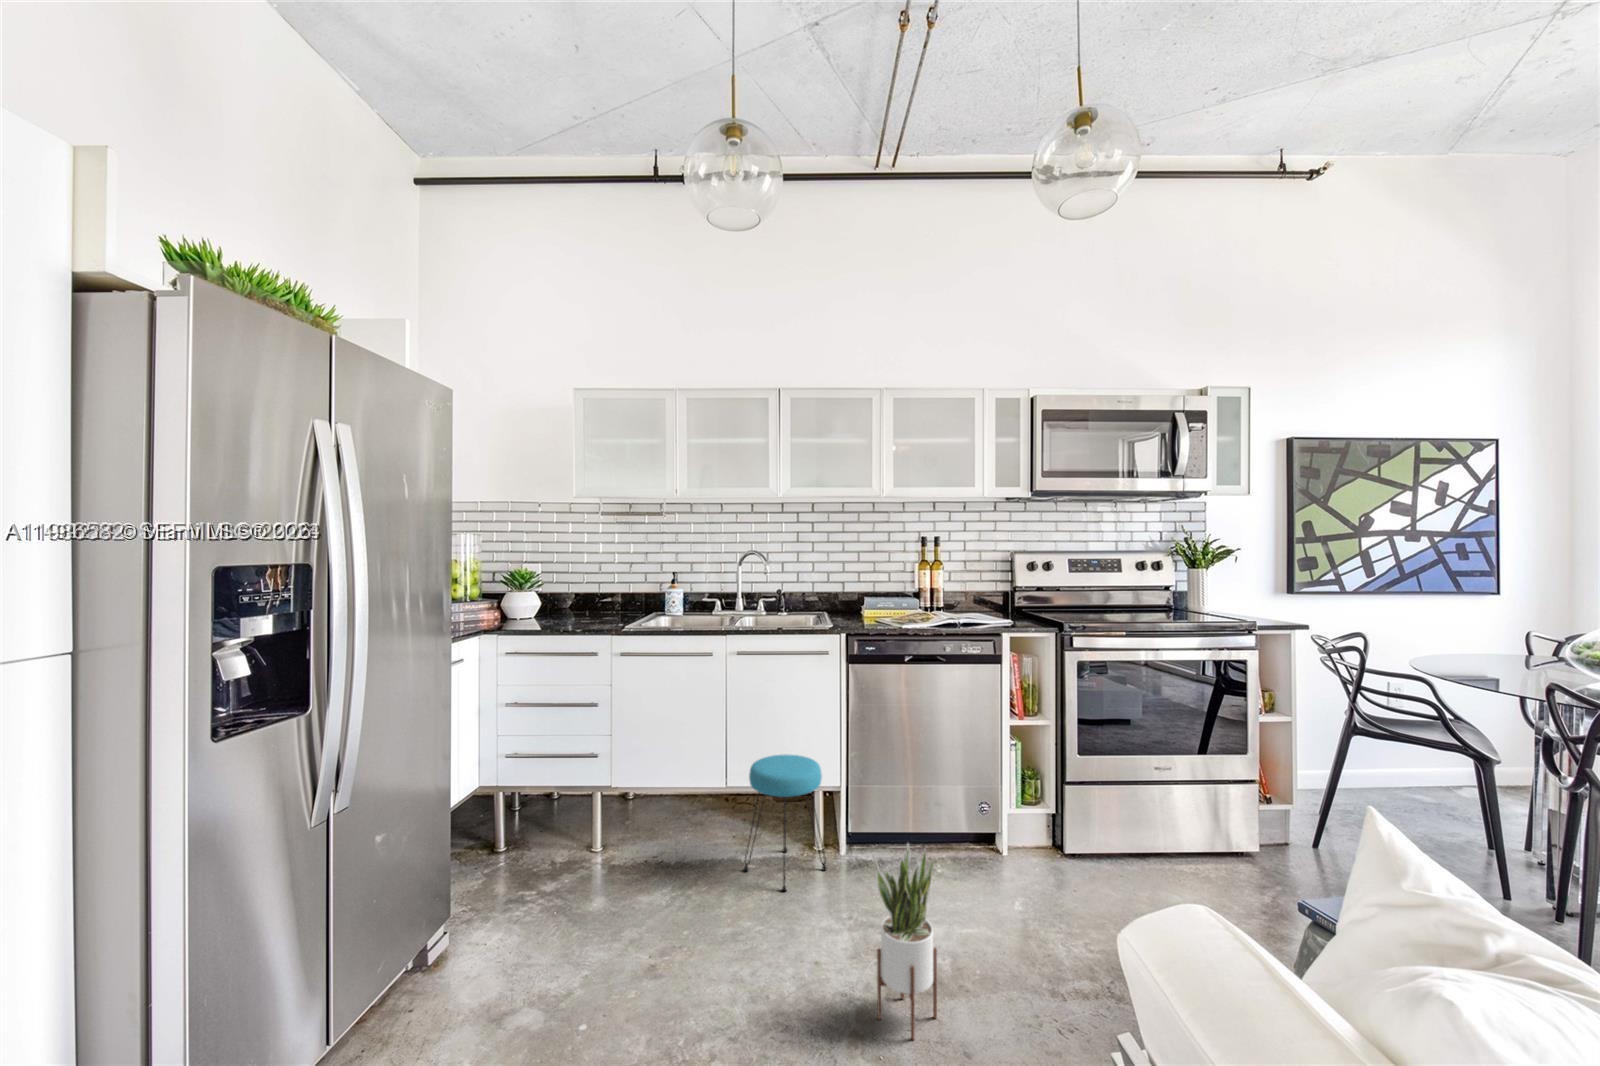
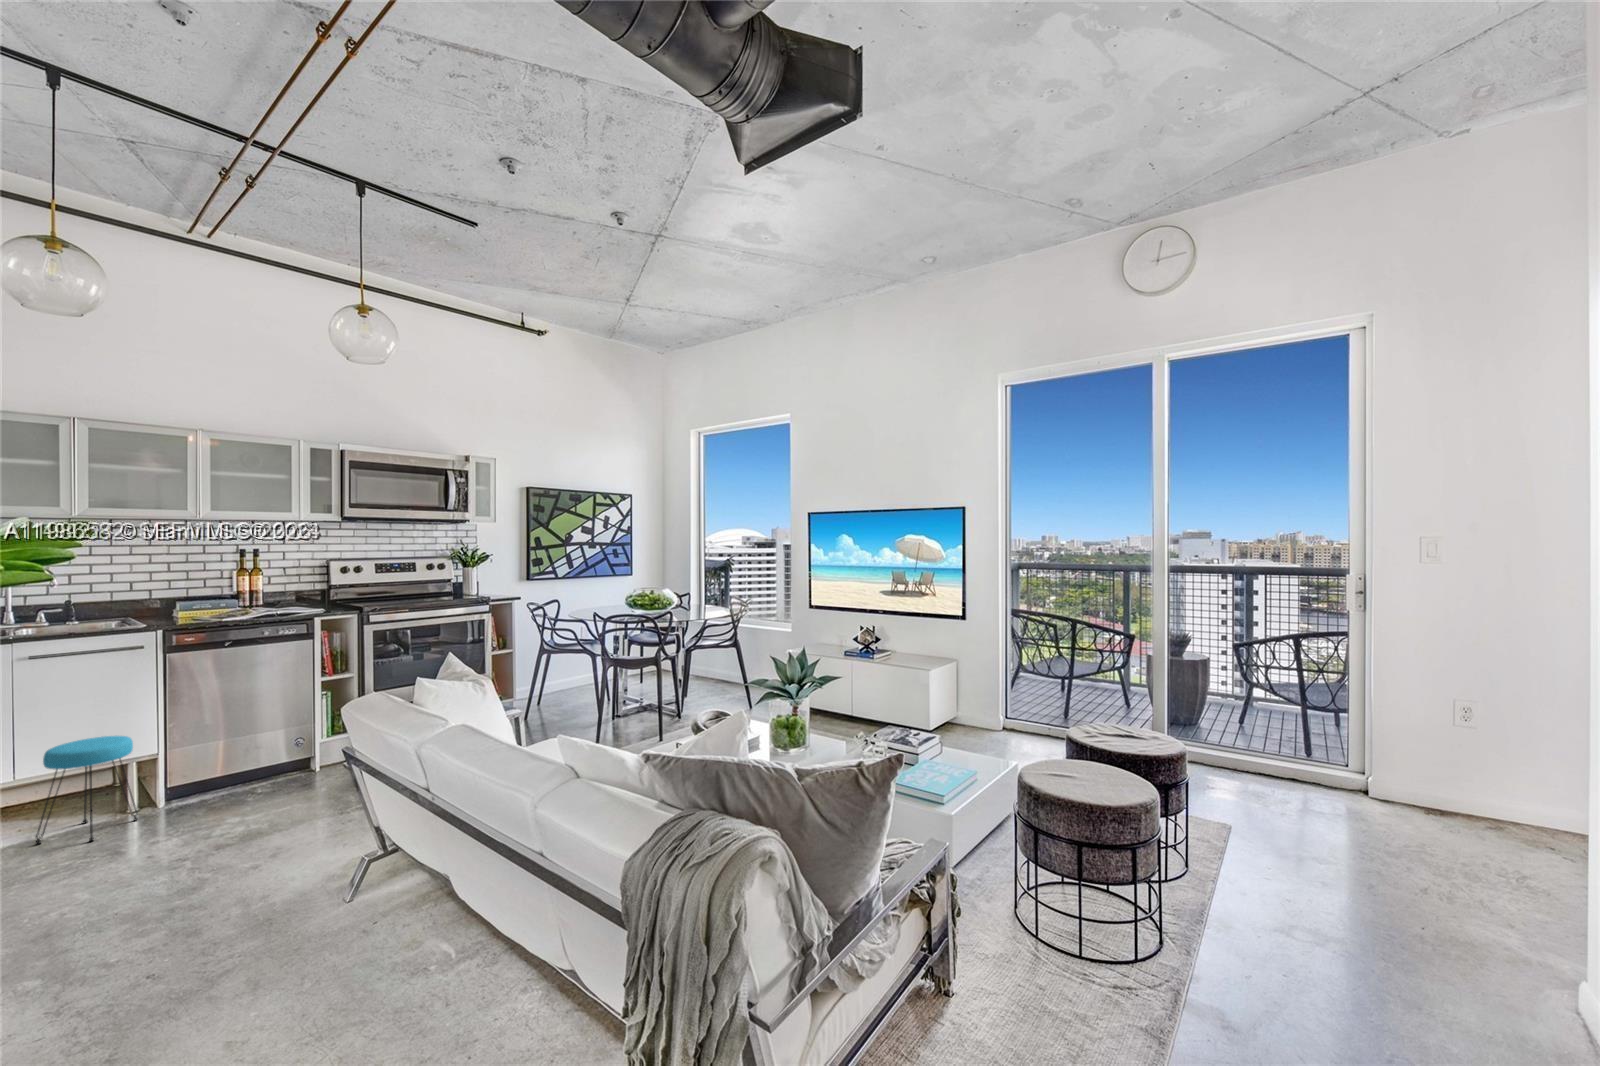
potted plant: present [872,844,937,1040] -> none [194,746,248,863]

